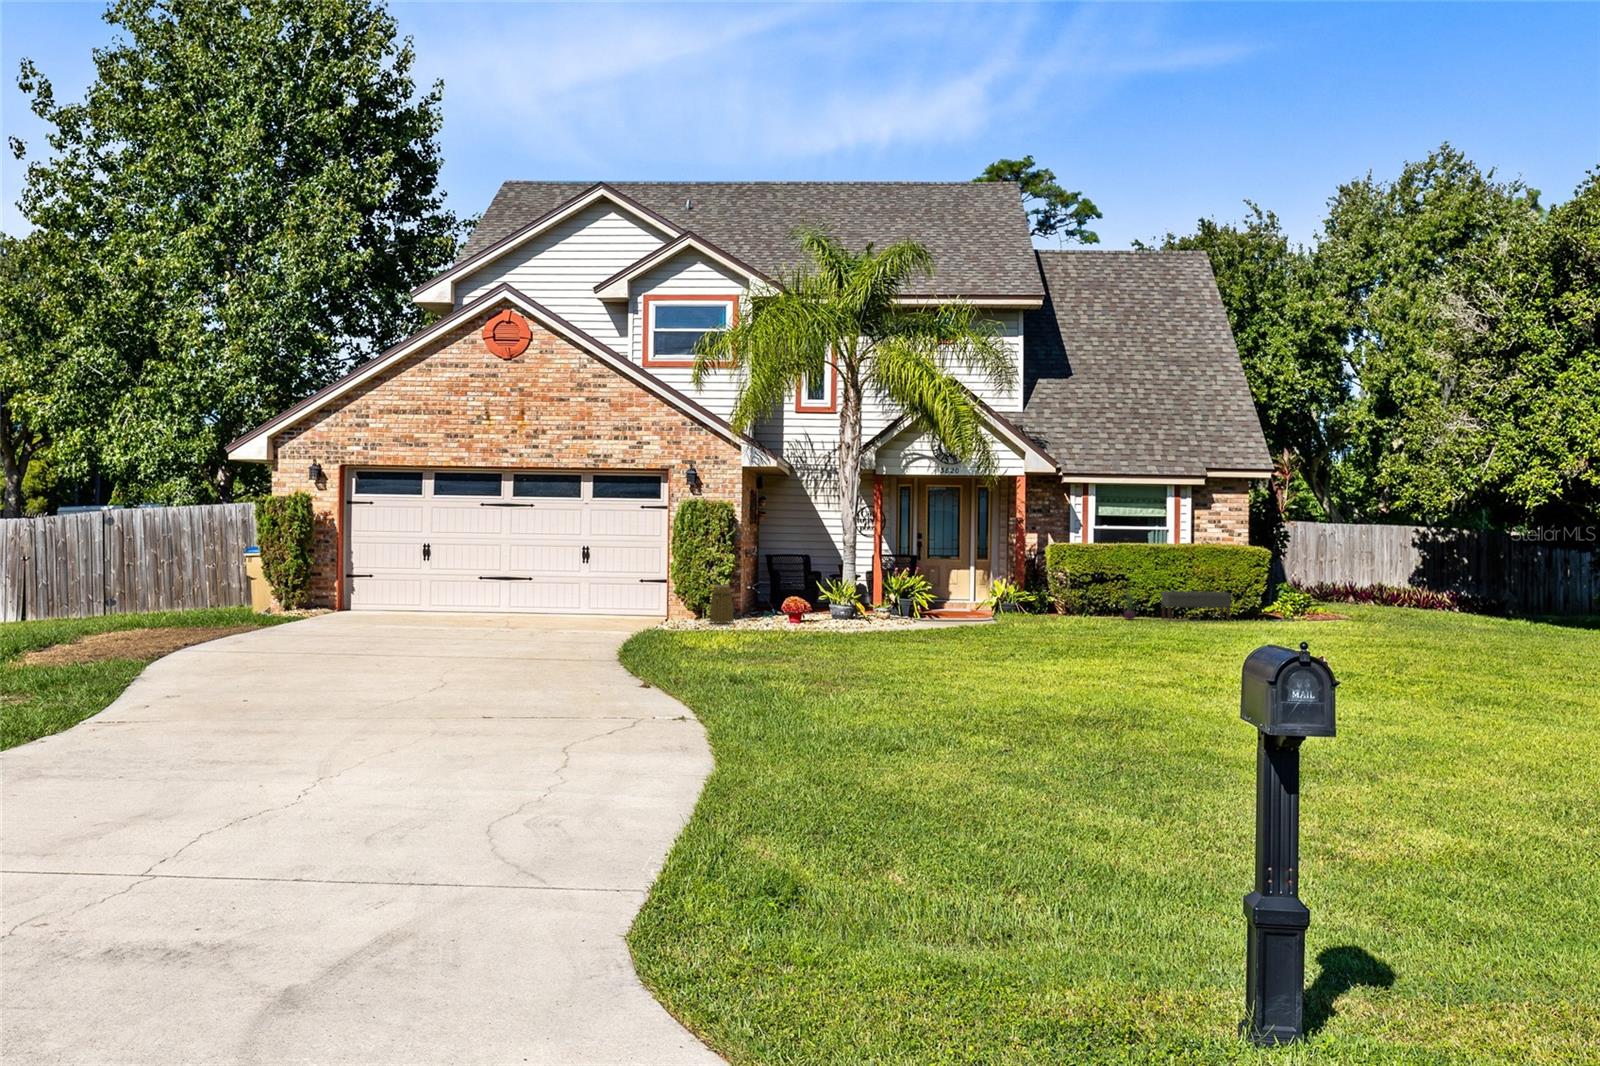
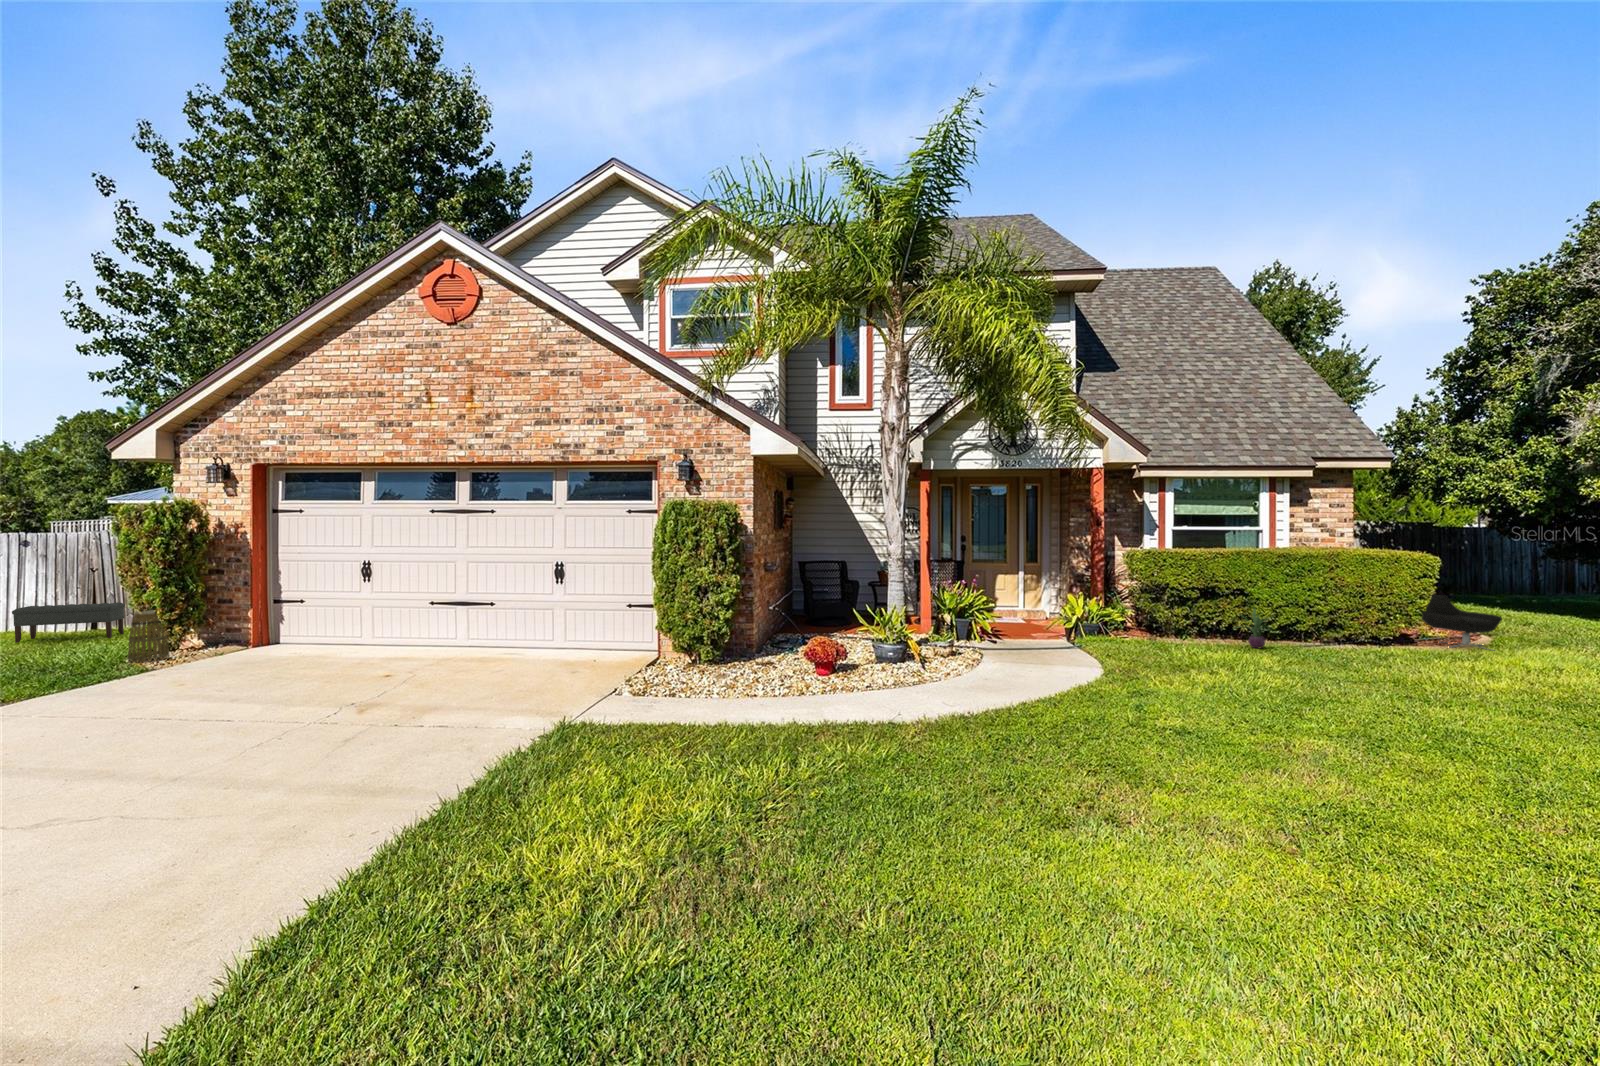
lounge chair: none [1260,581,1315,622] -> present [1421,595,1502,647]
basket: present [710,585,734,624] -> present [128,610,170,663]
bench: present [1161,591,1232,621] -> present [12,602,125,643]

